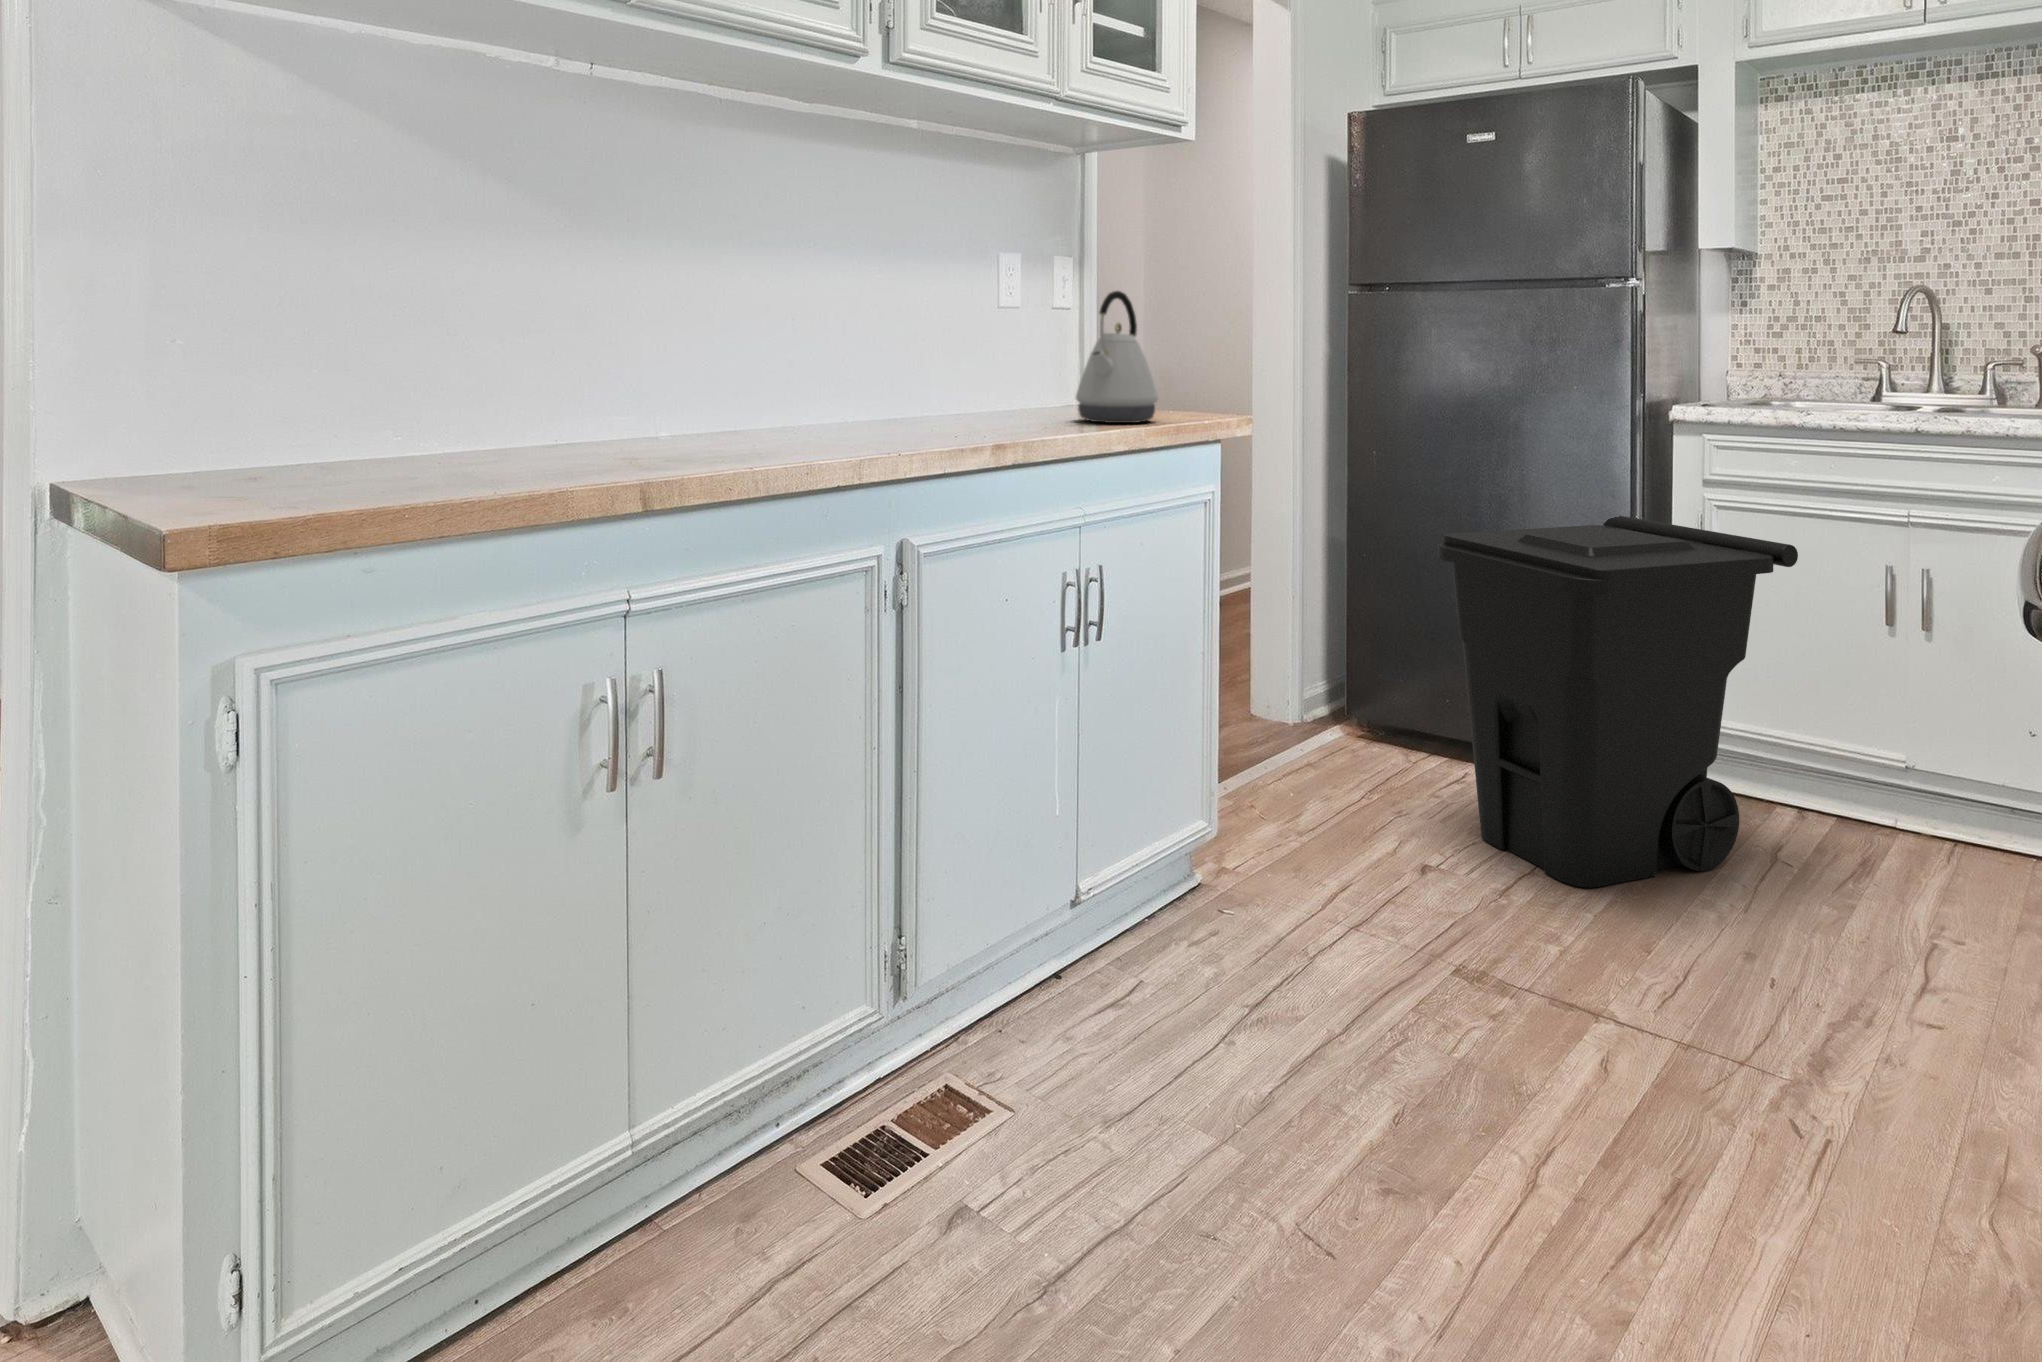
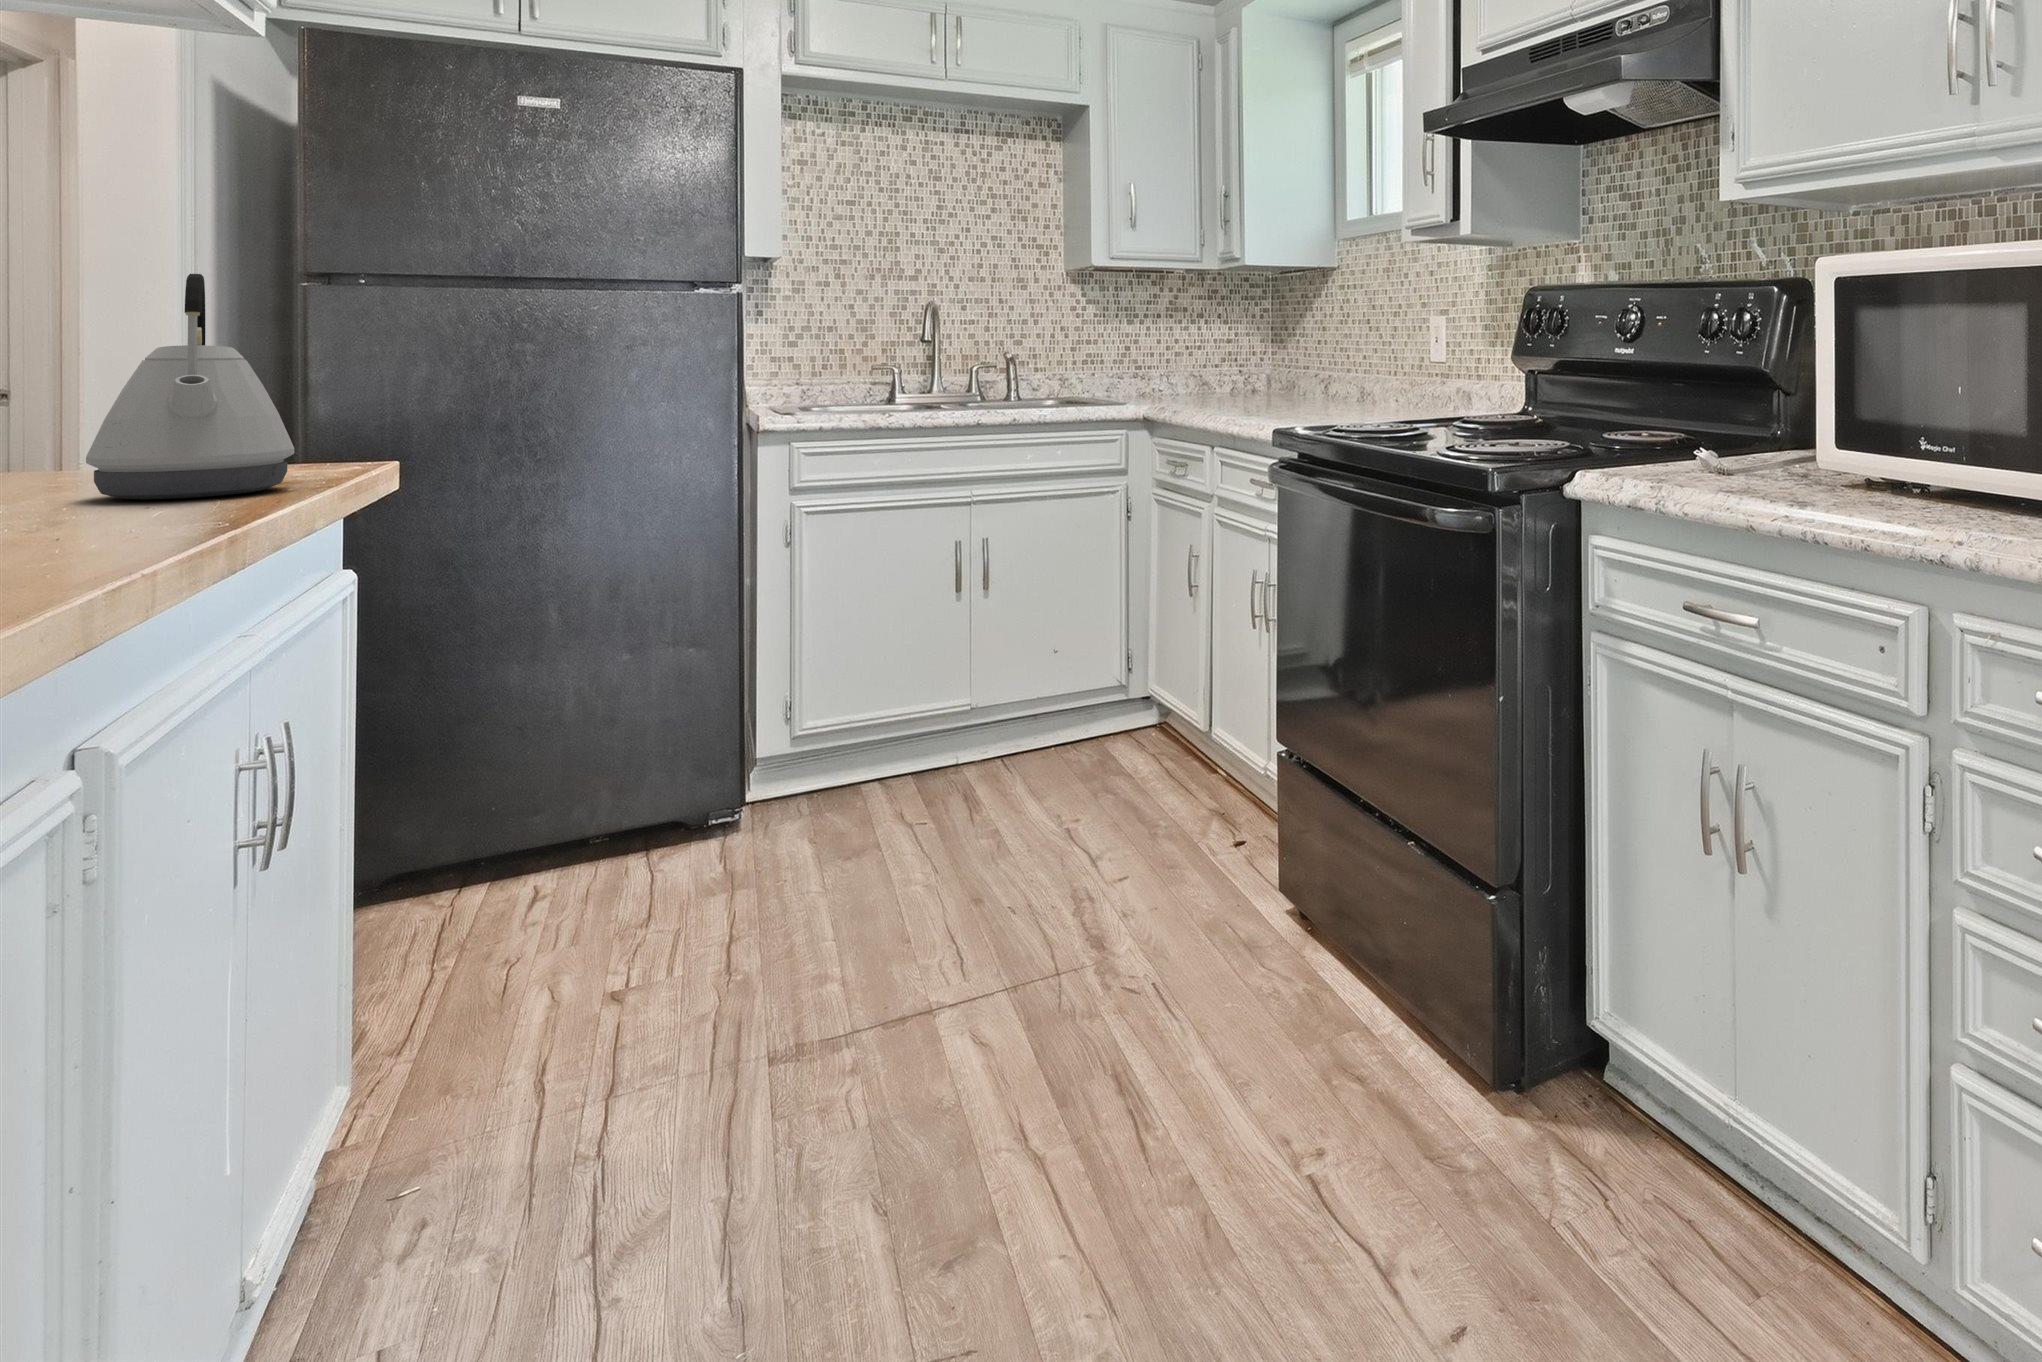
trash can: present [1438,516,1798,888] -> none [566,530,929,933]

